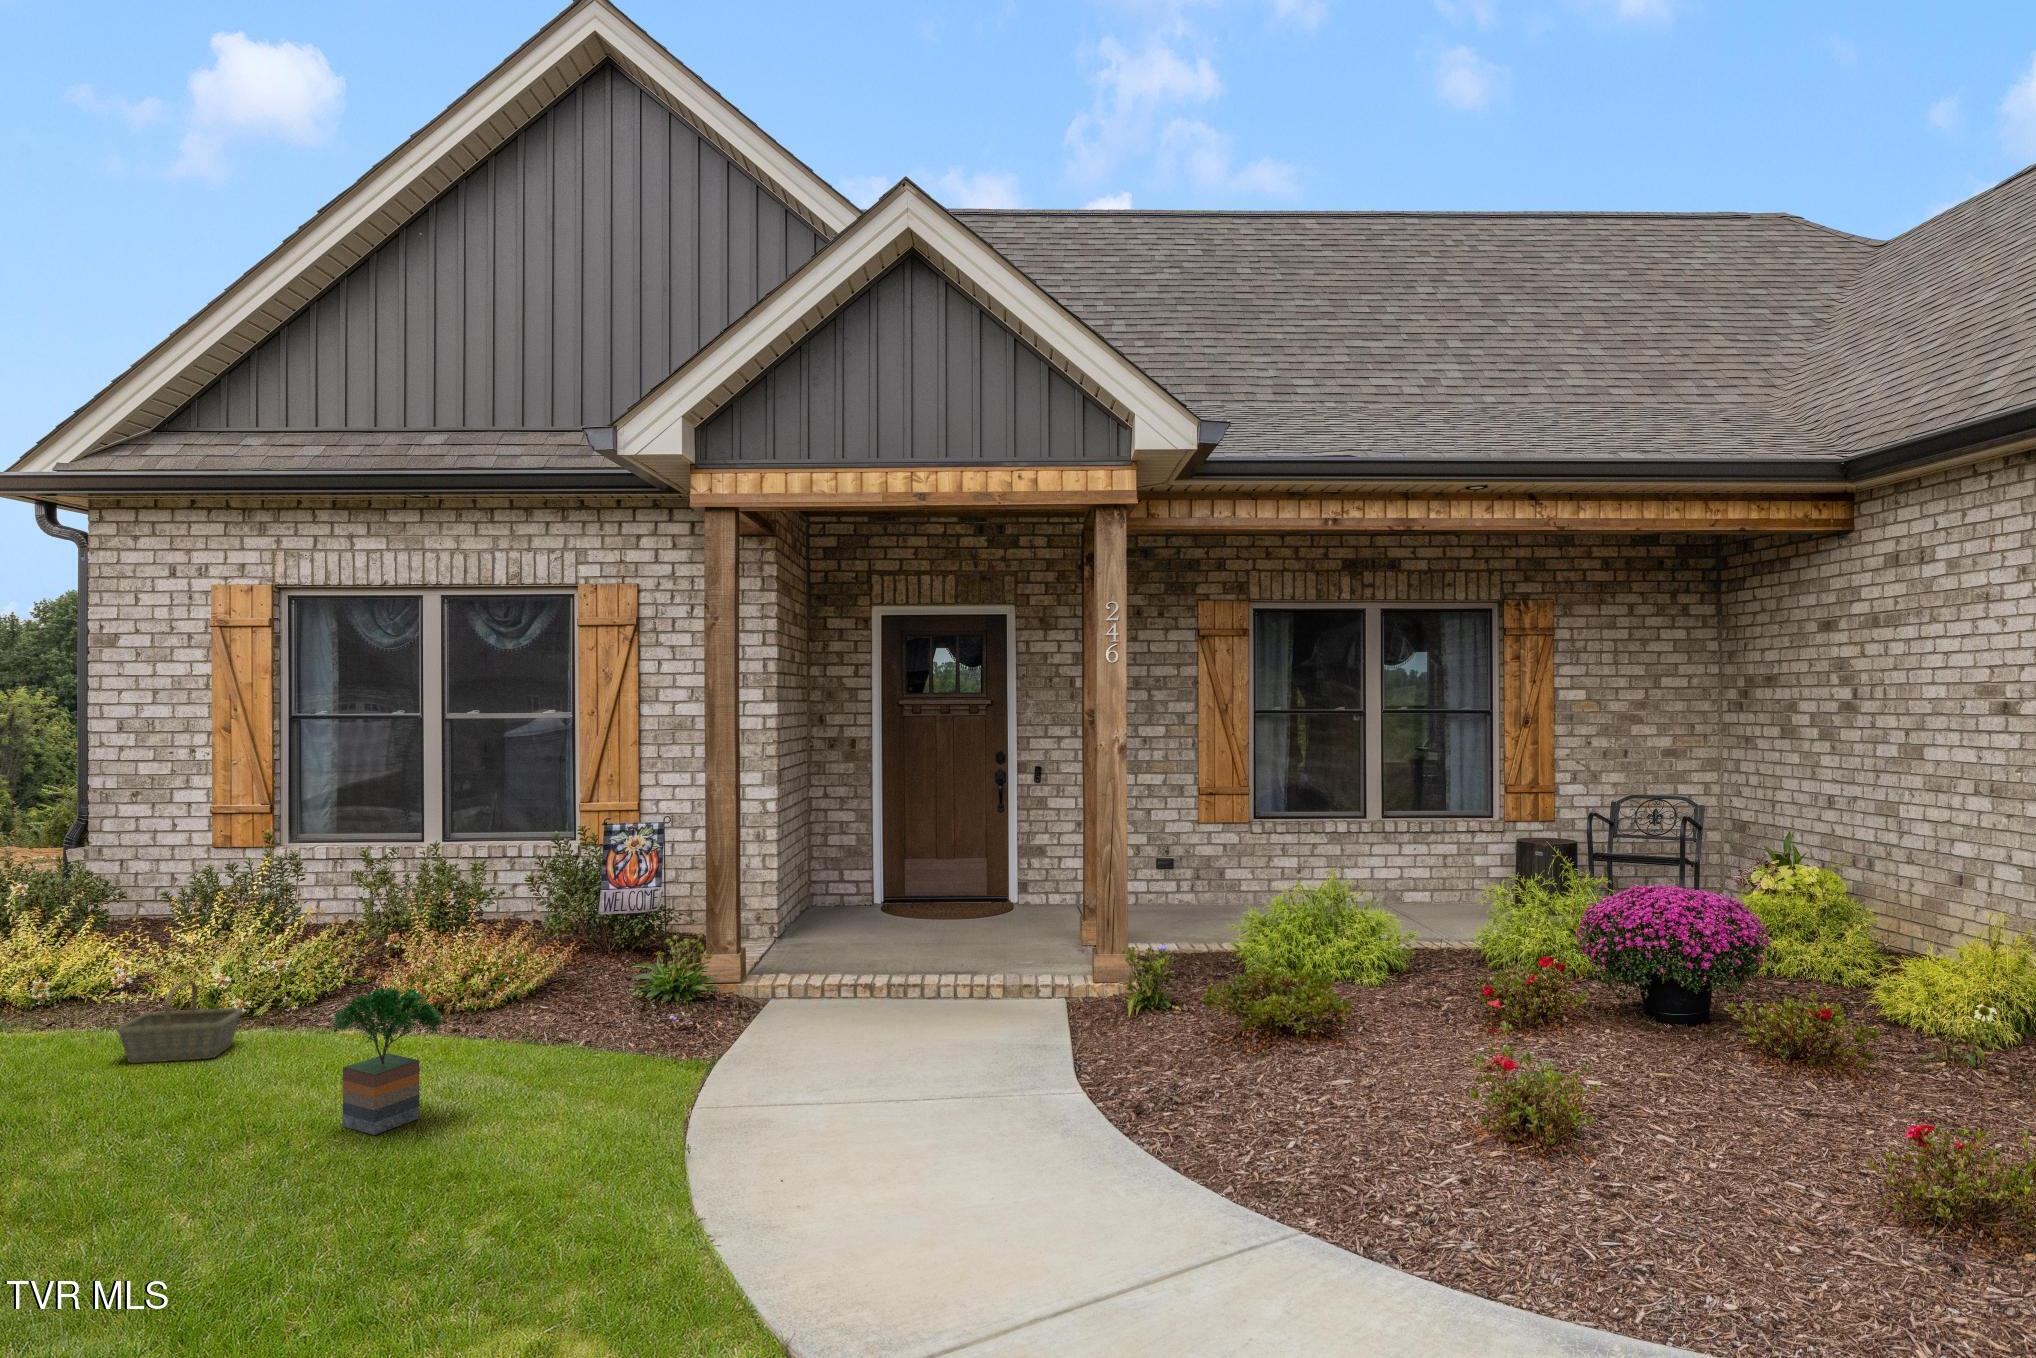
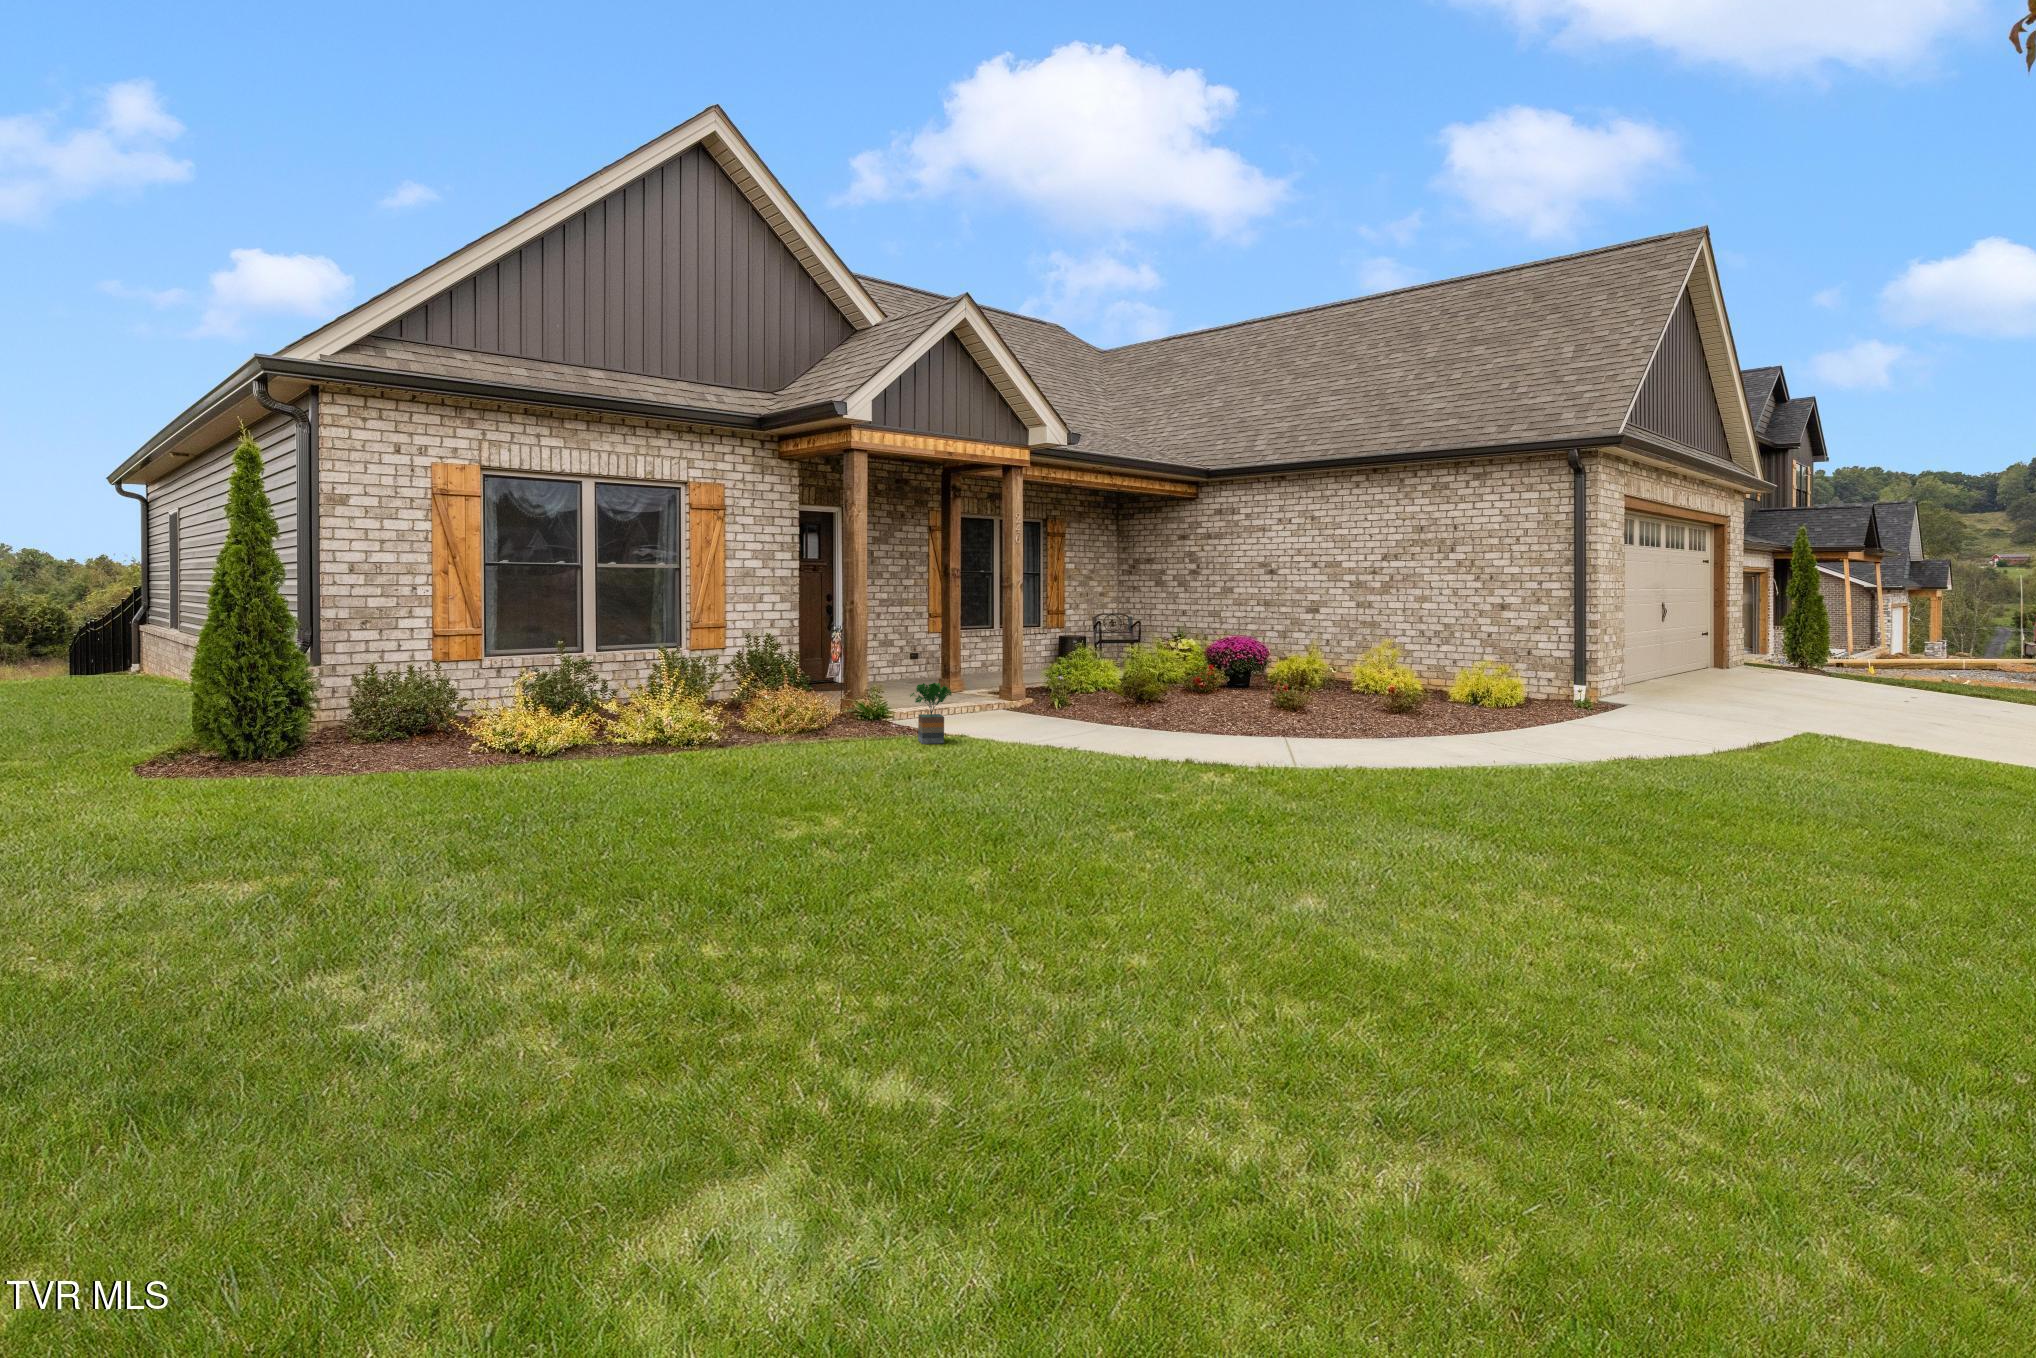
basket: present [116,981,242,1063] -> none [725,704,781,745]

